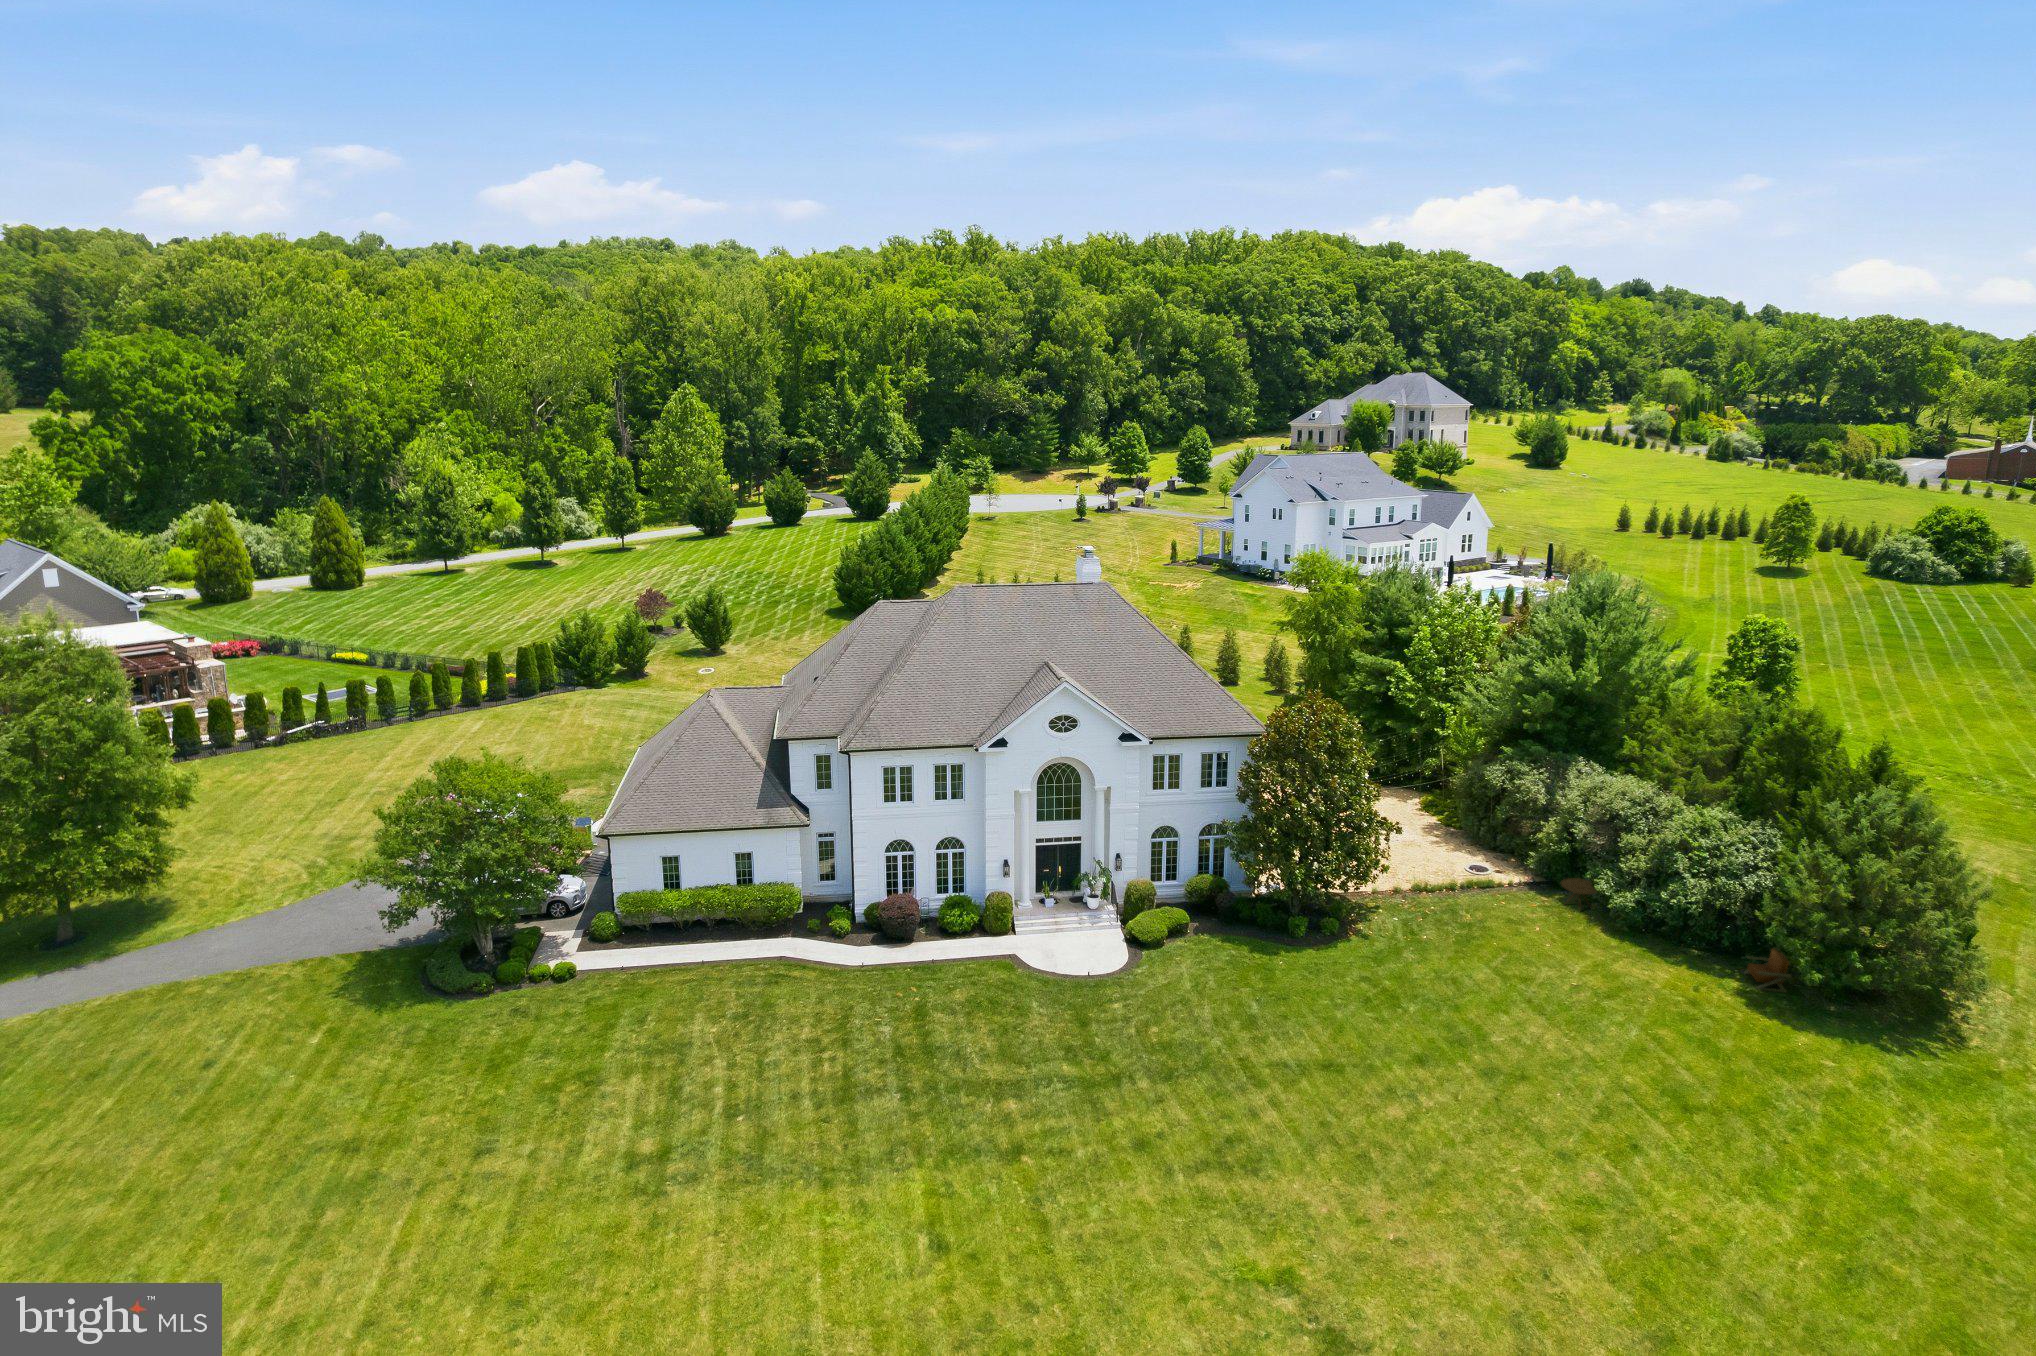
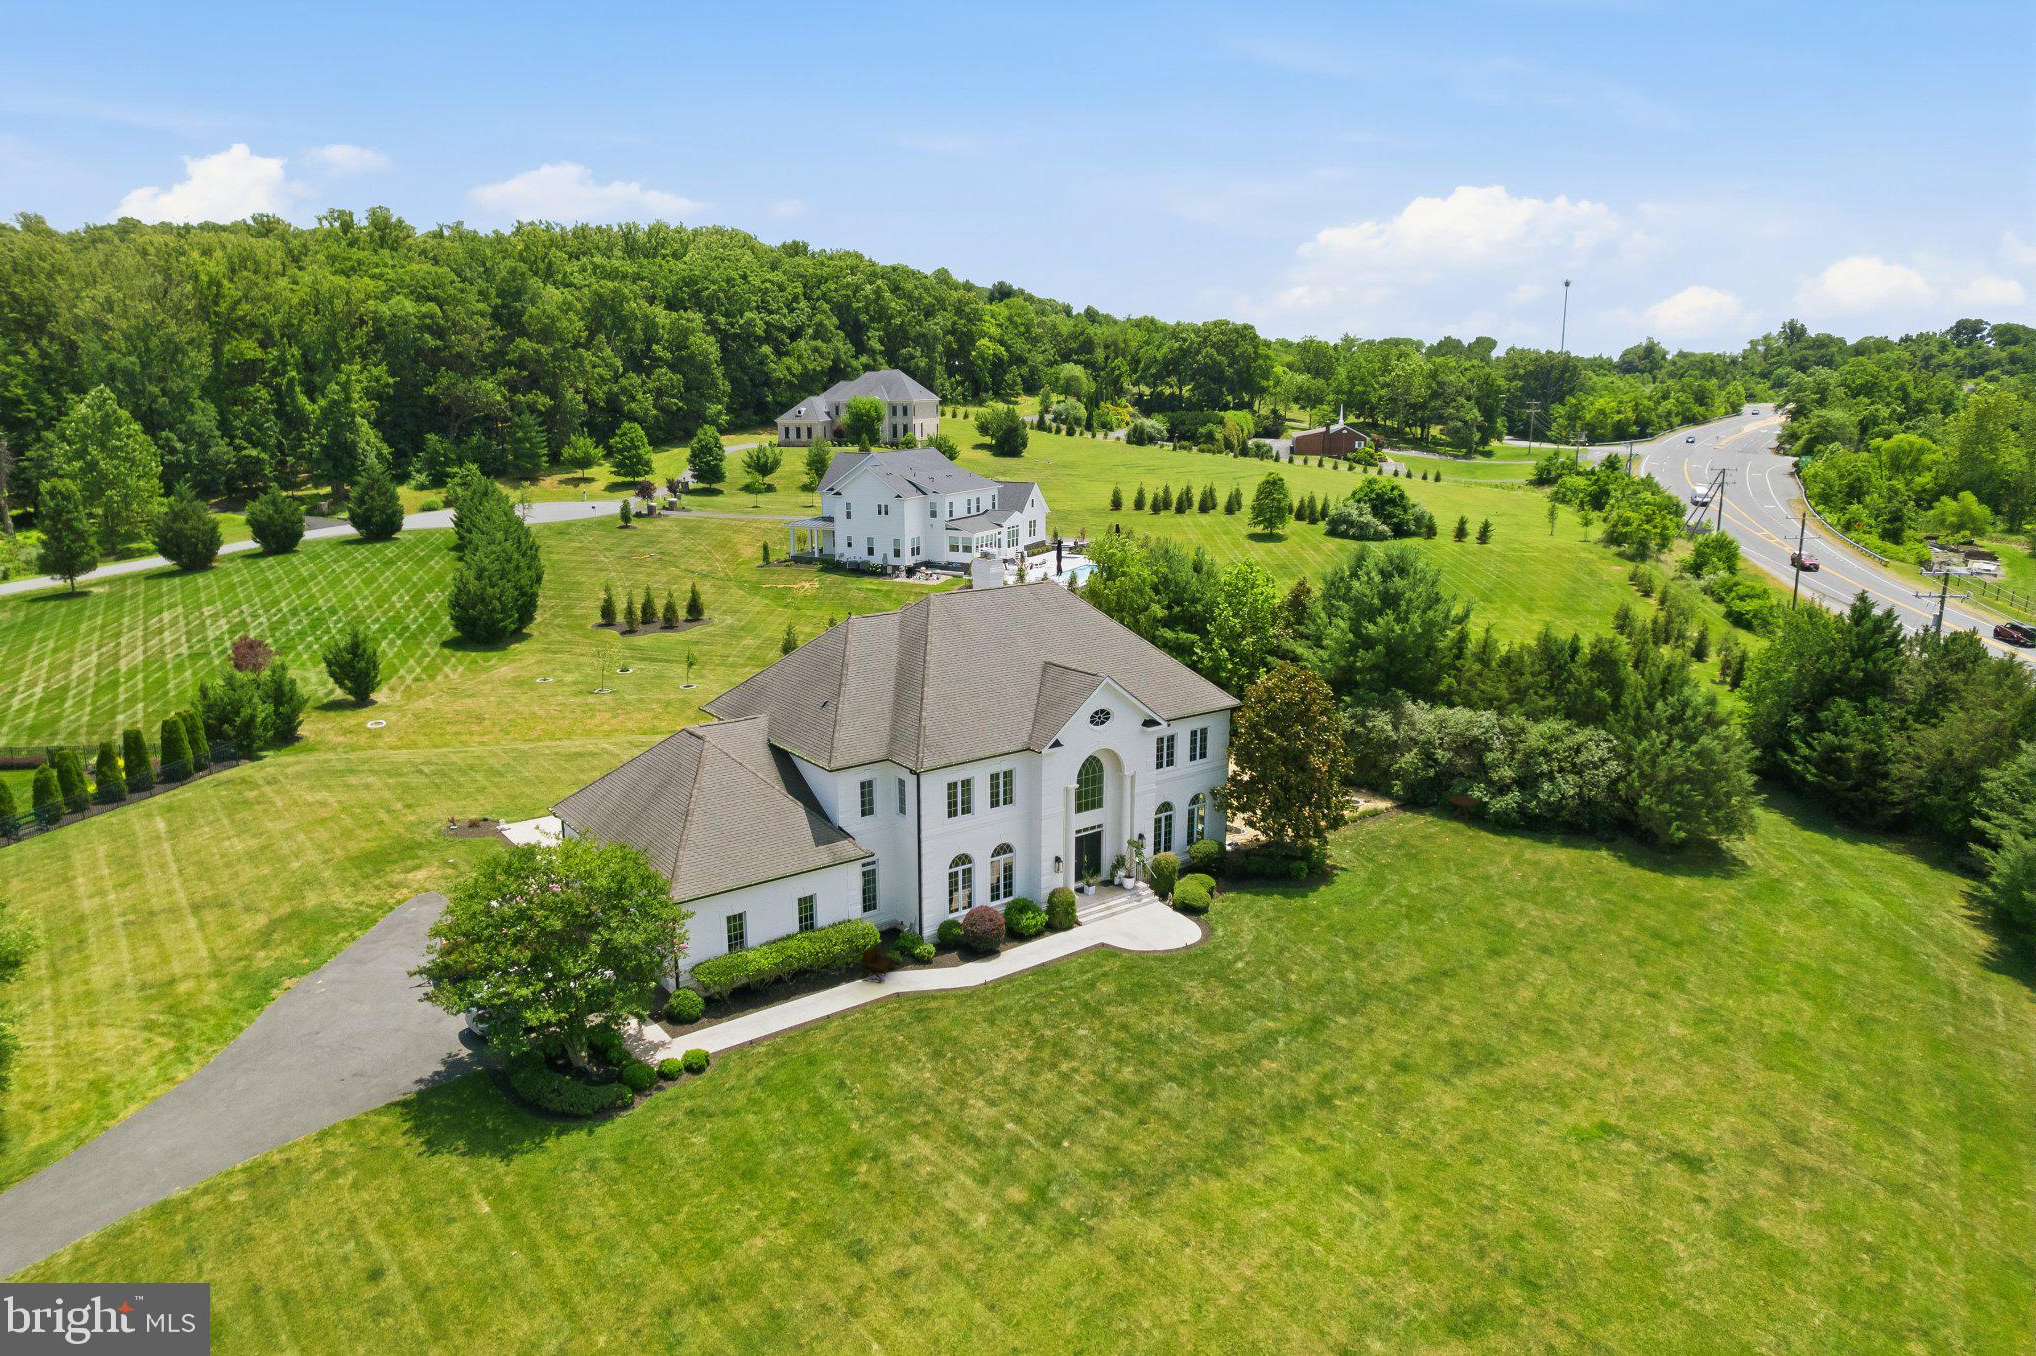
lounge chair: present [1745,949,1791,992] -> present [858,946,895,983]

